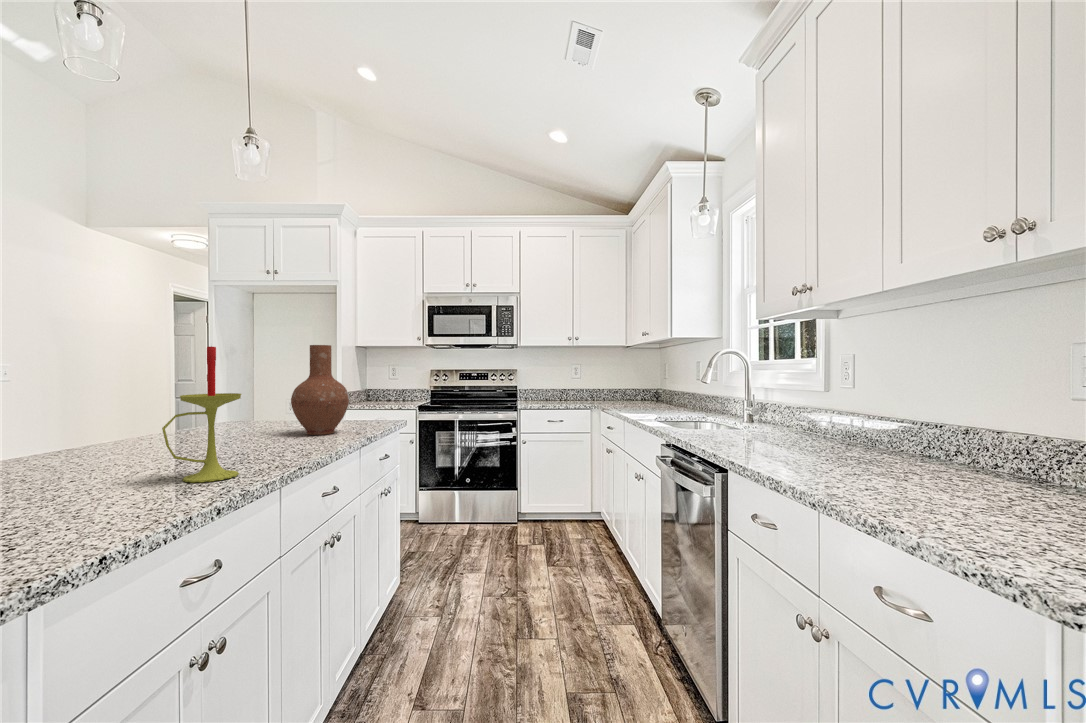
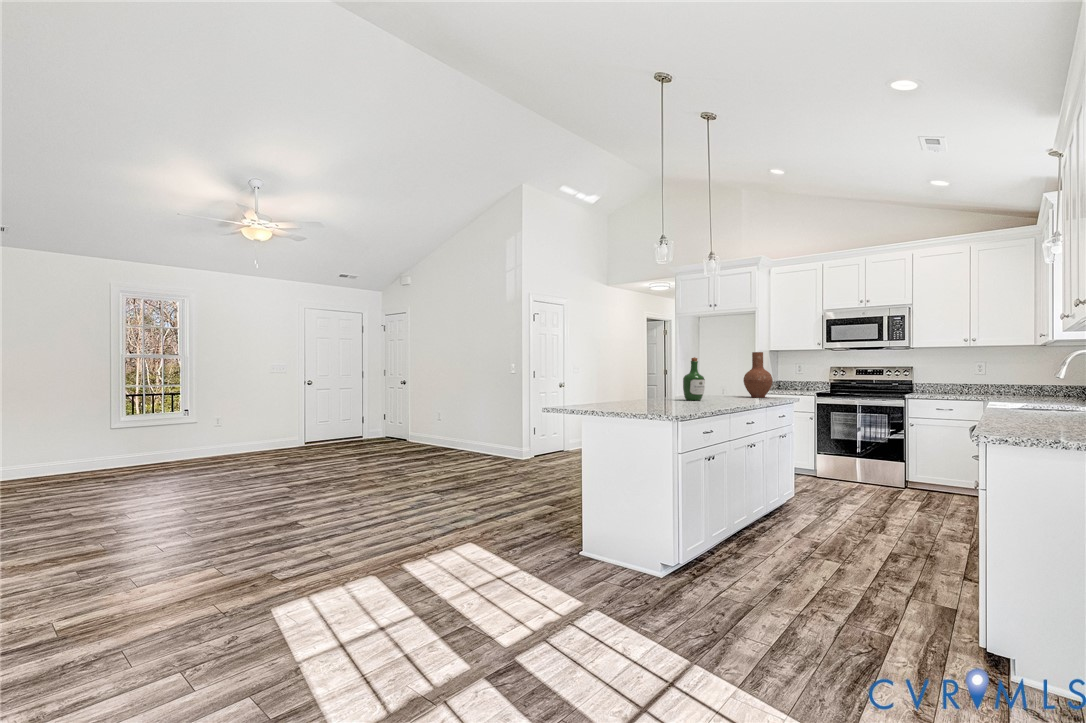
candle: present [162,346,241,482] -> none [713,354,737,403]
wine bottle: none [81,352,159,476] -> present [683,357,705,401]

